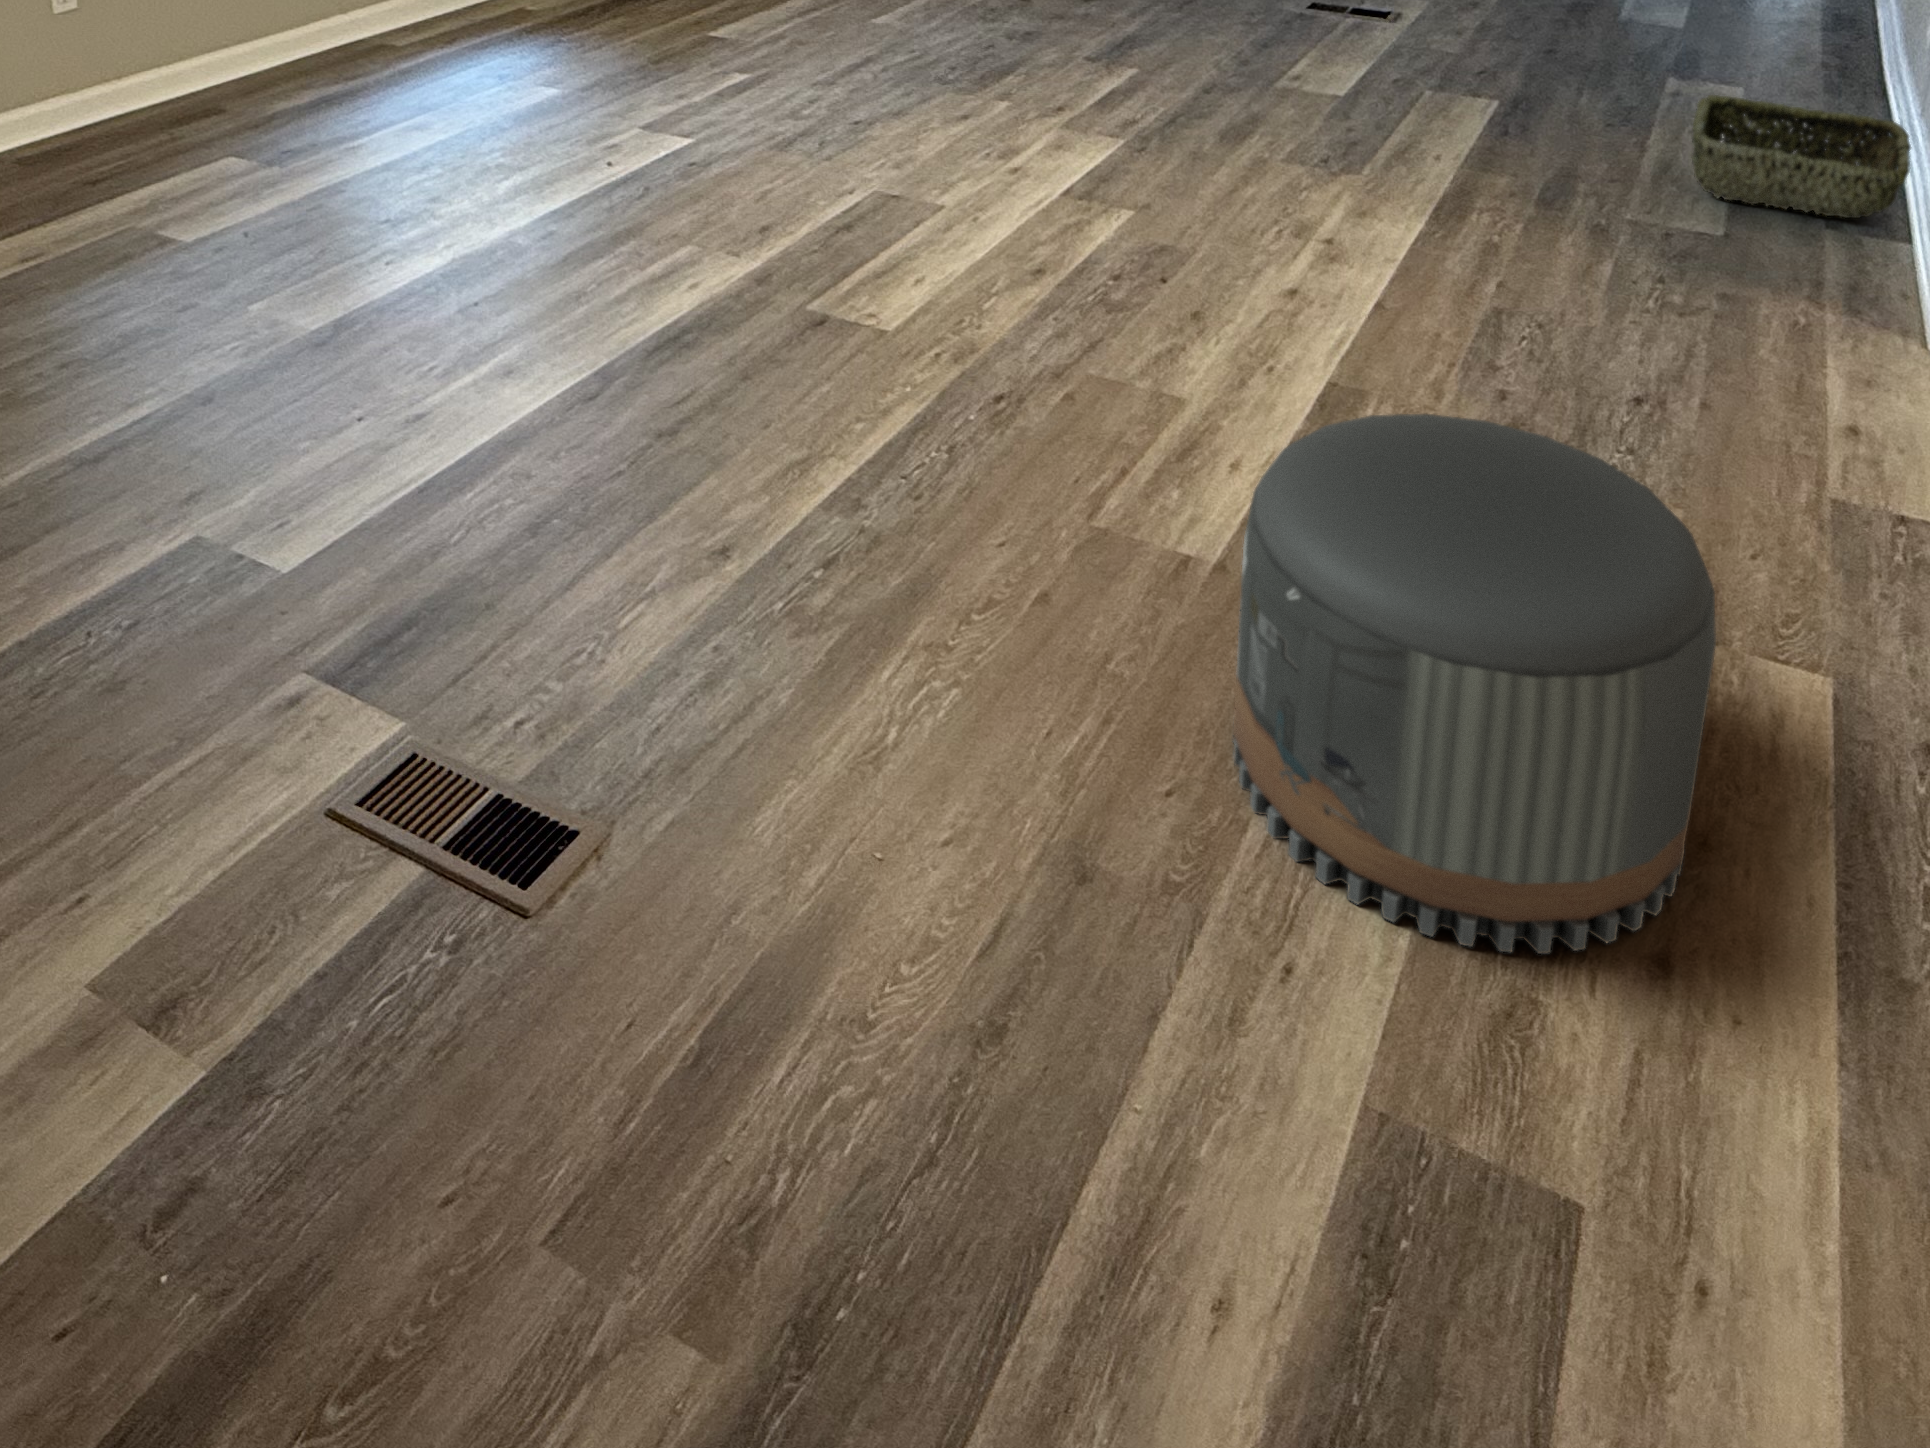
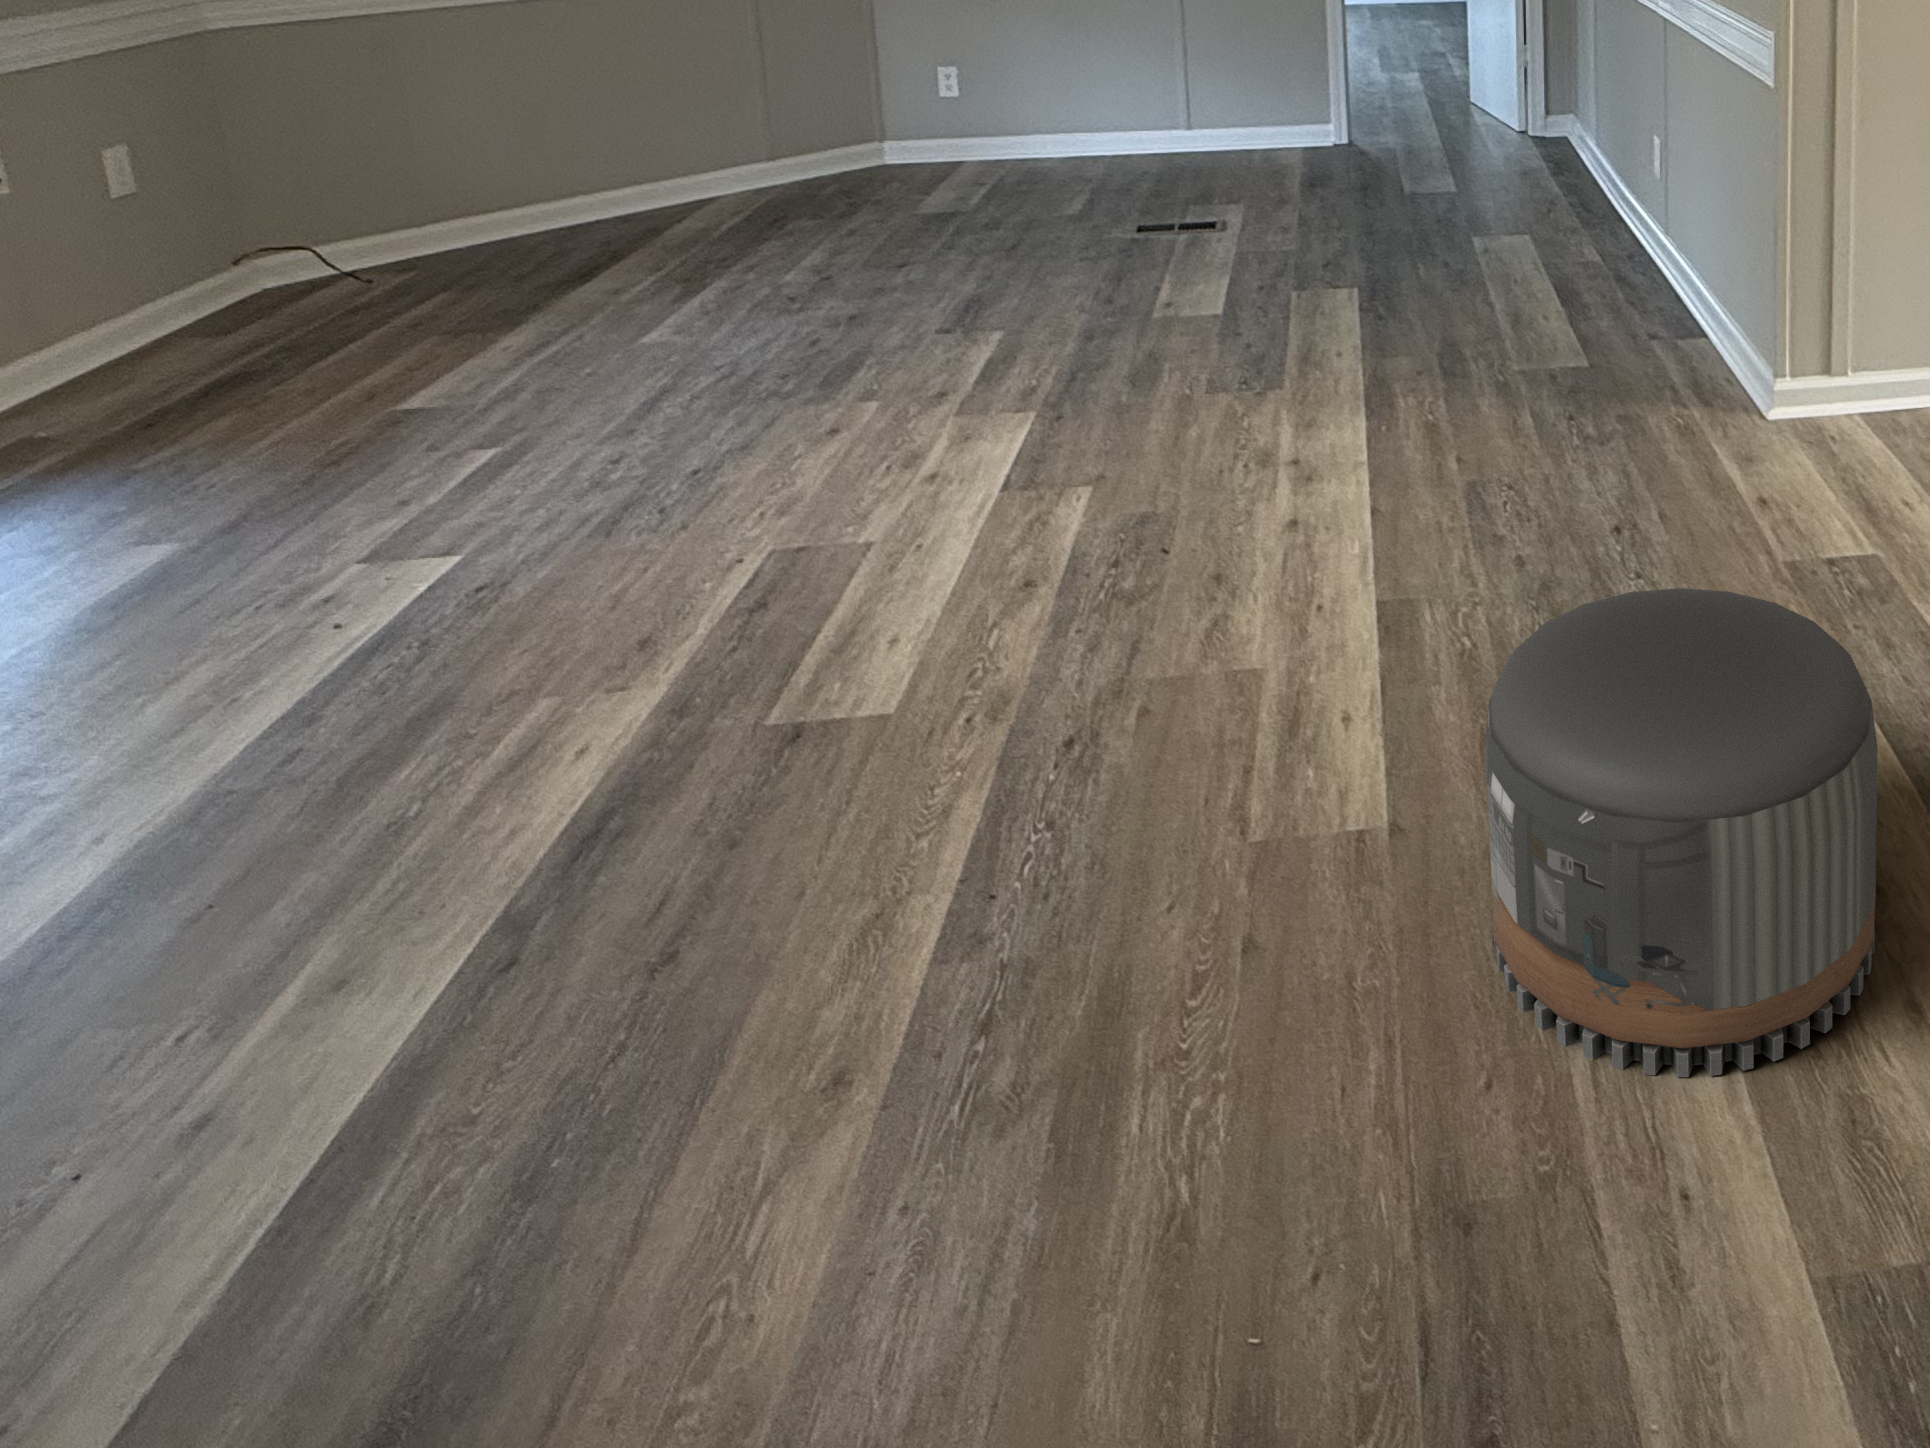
woven basket: present [1692,95,1911,218] -> none [1541,244,1704,338]

